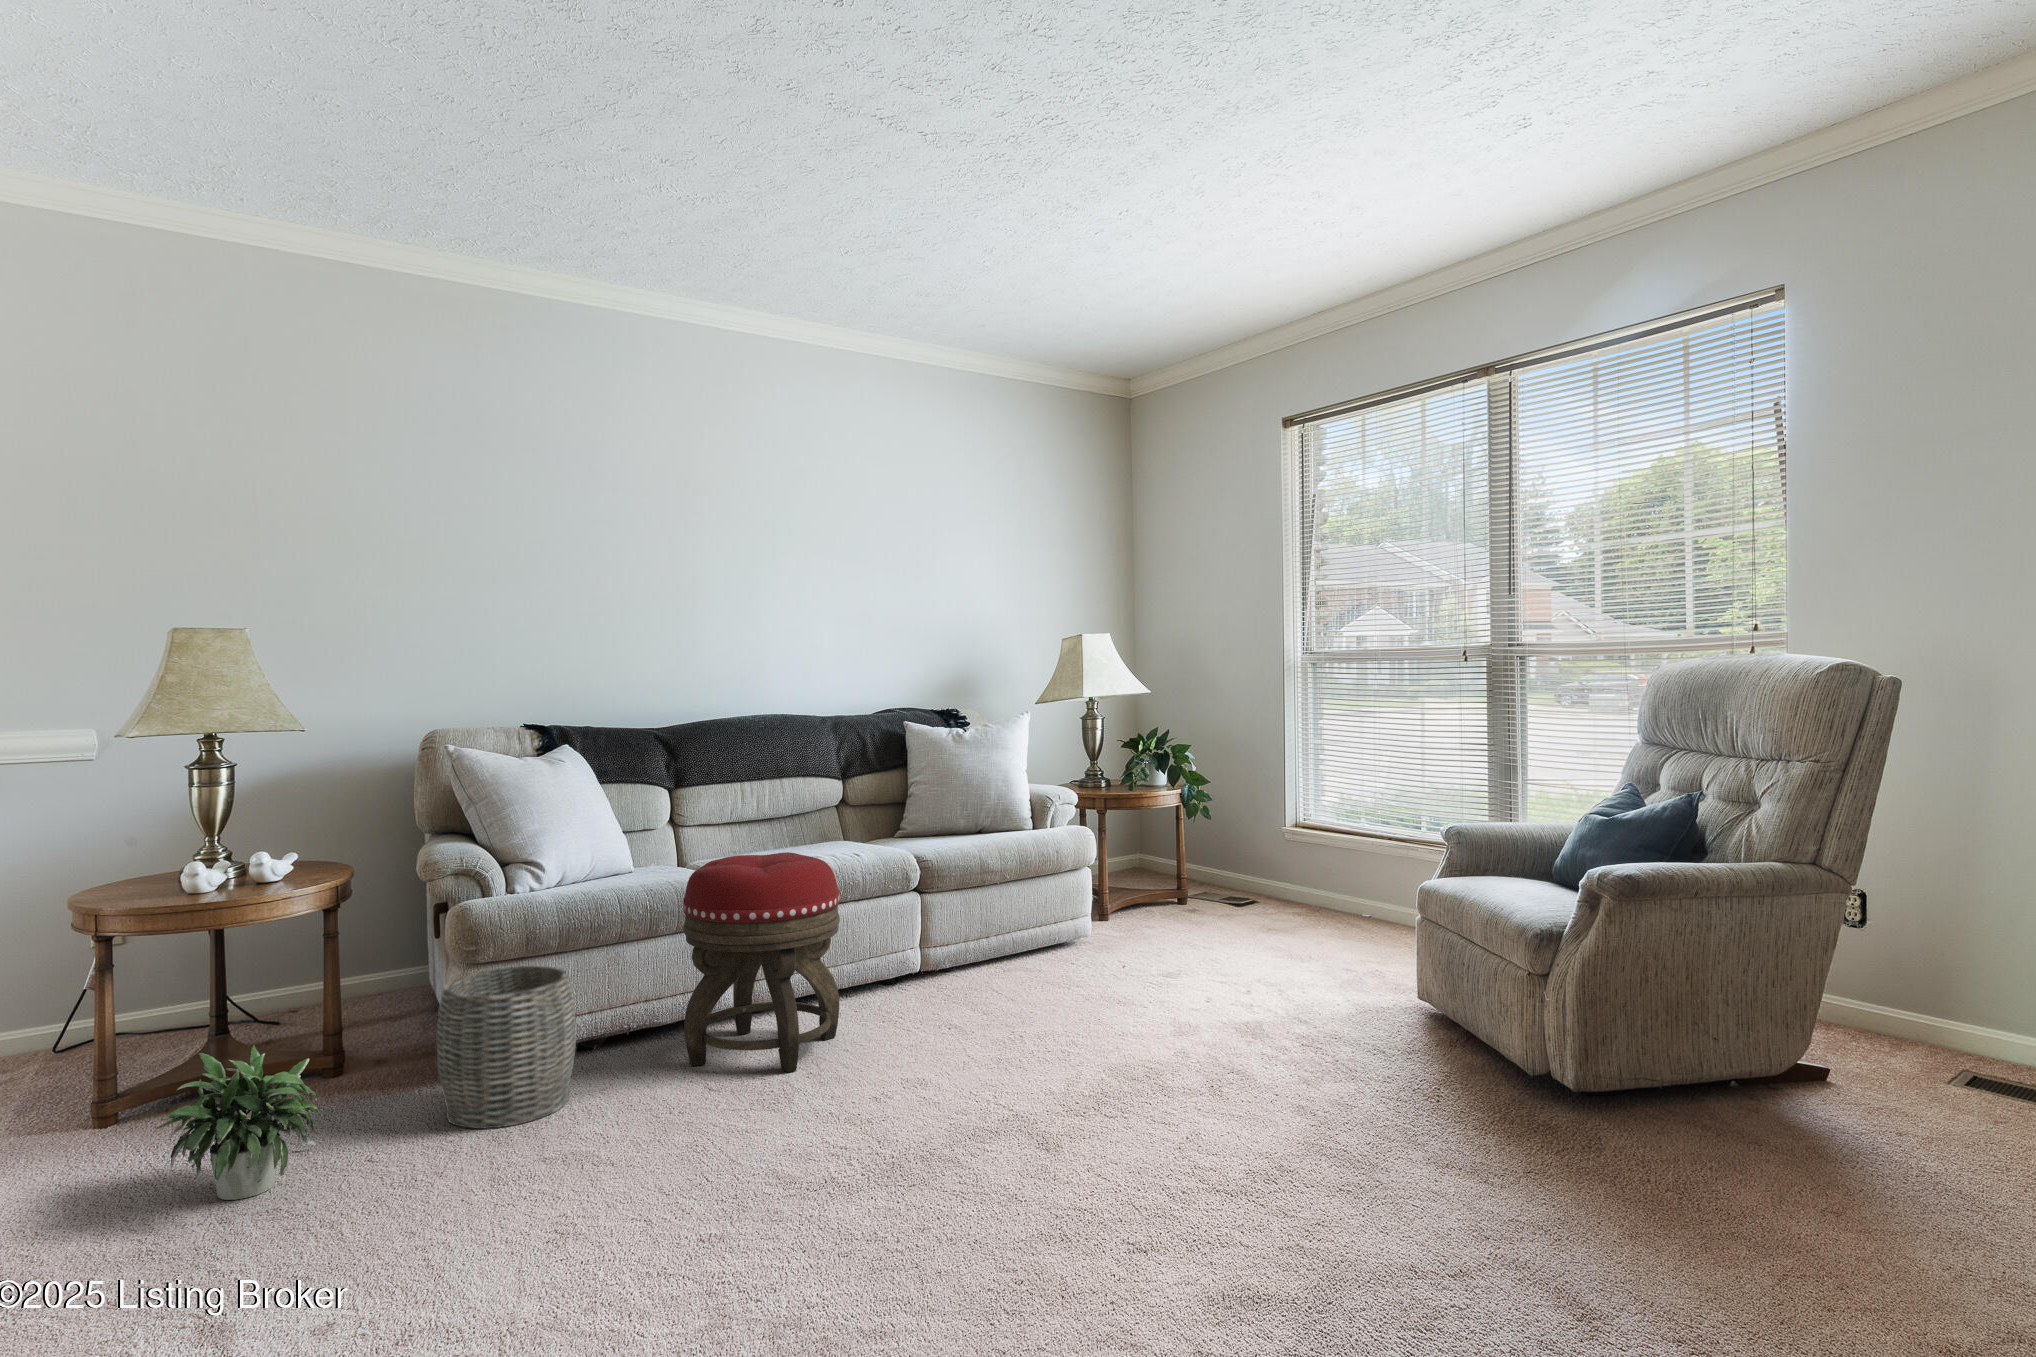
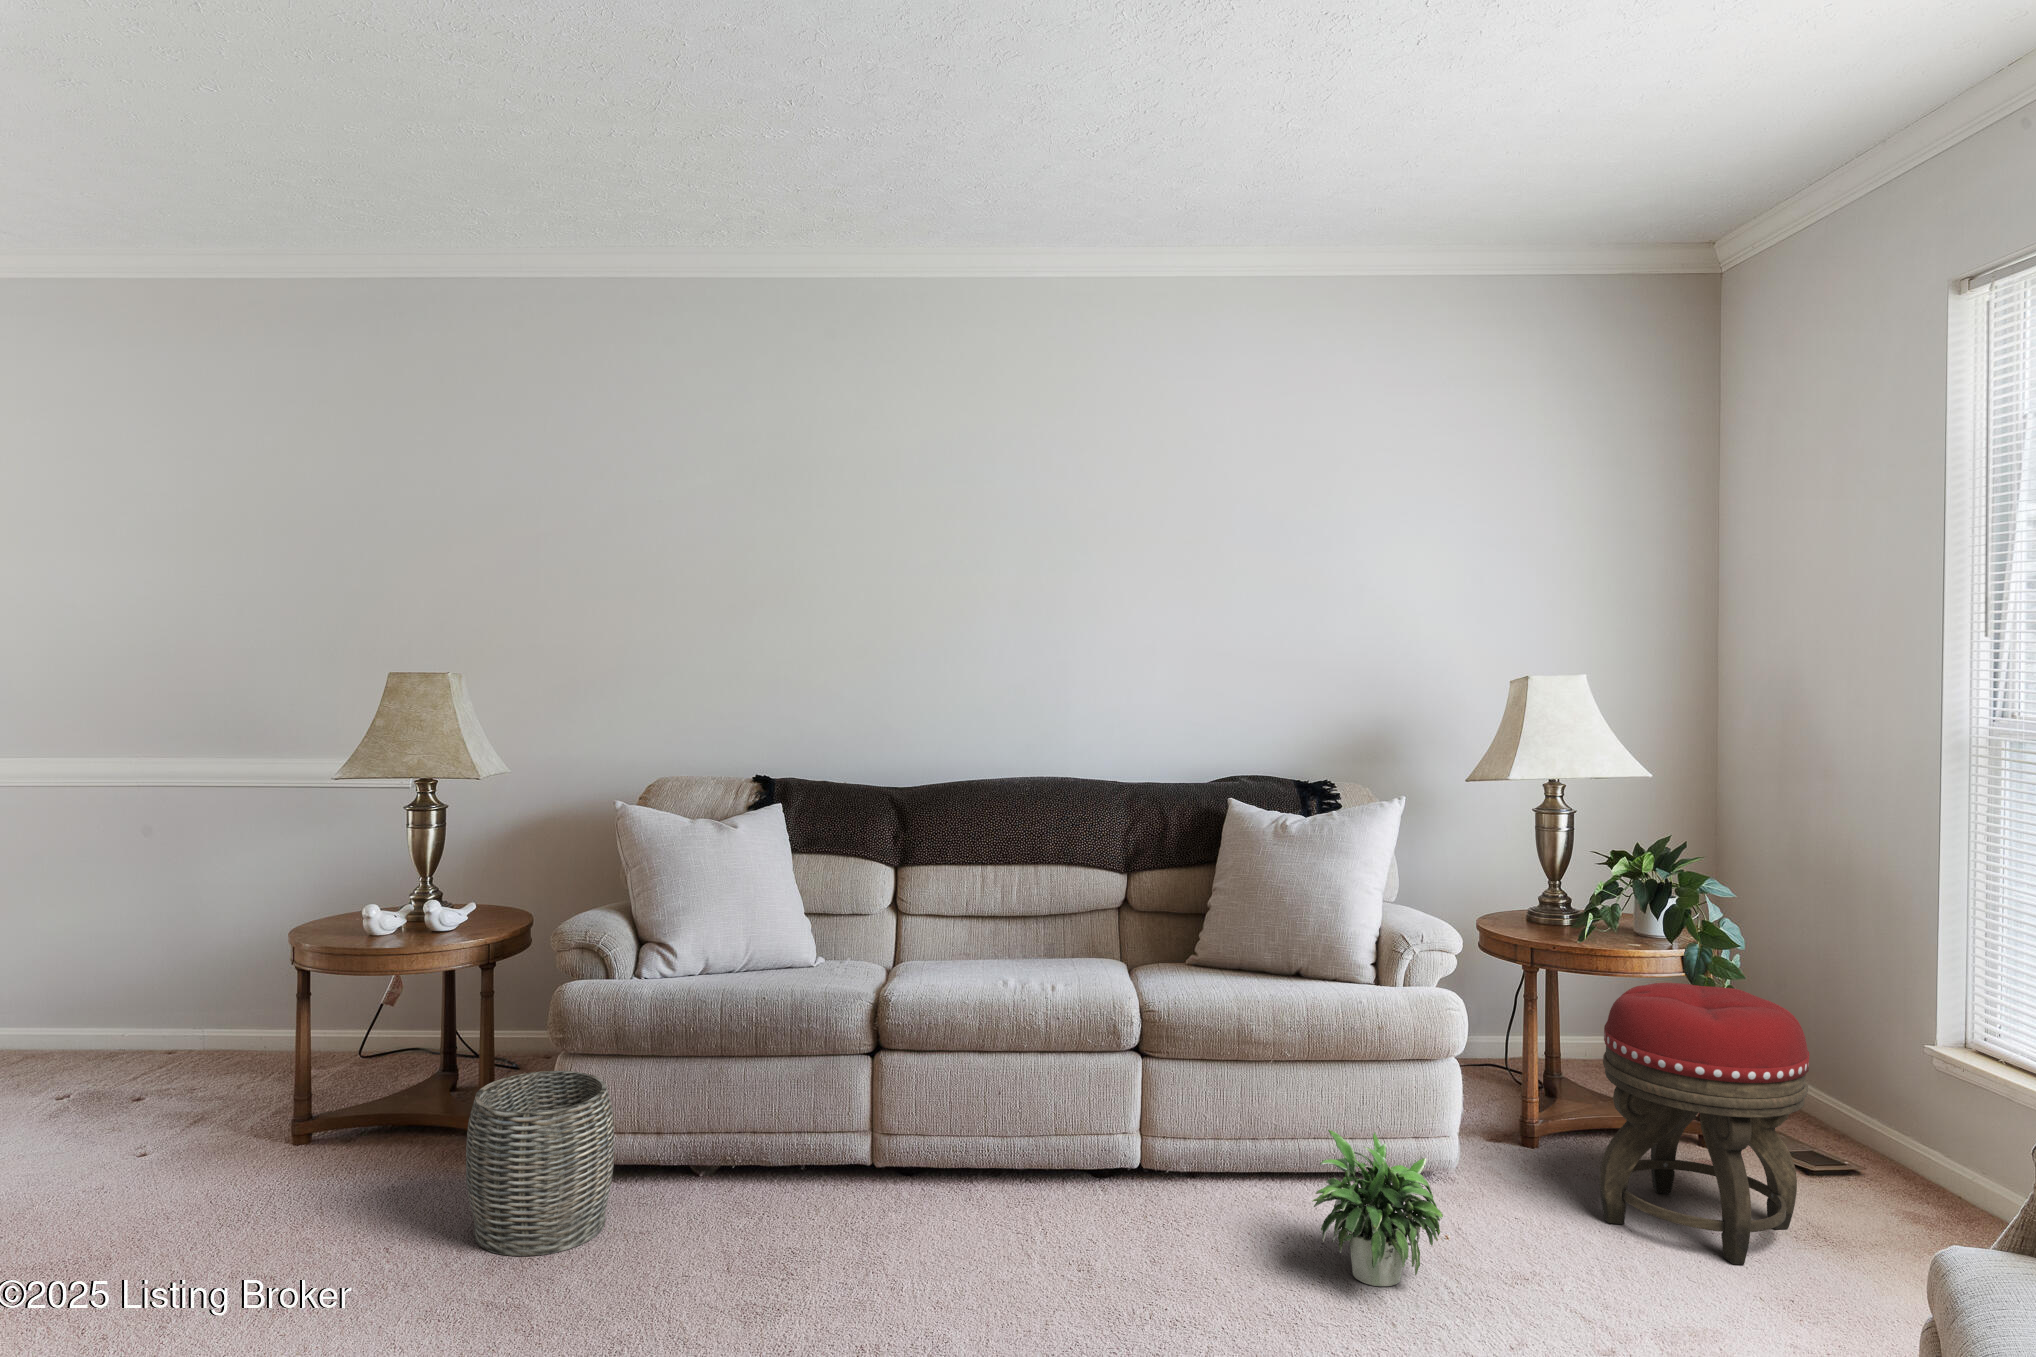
footstool: present [683,852,840,1072] -> present [1600,983,1809,1265]
potted plant: present [156,1045,323,1200] -> present [1312,1130,1443,1286]

